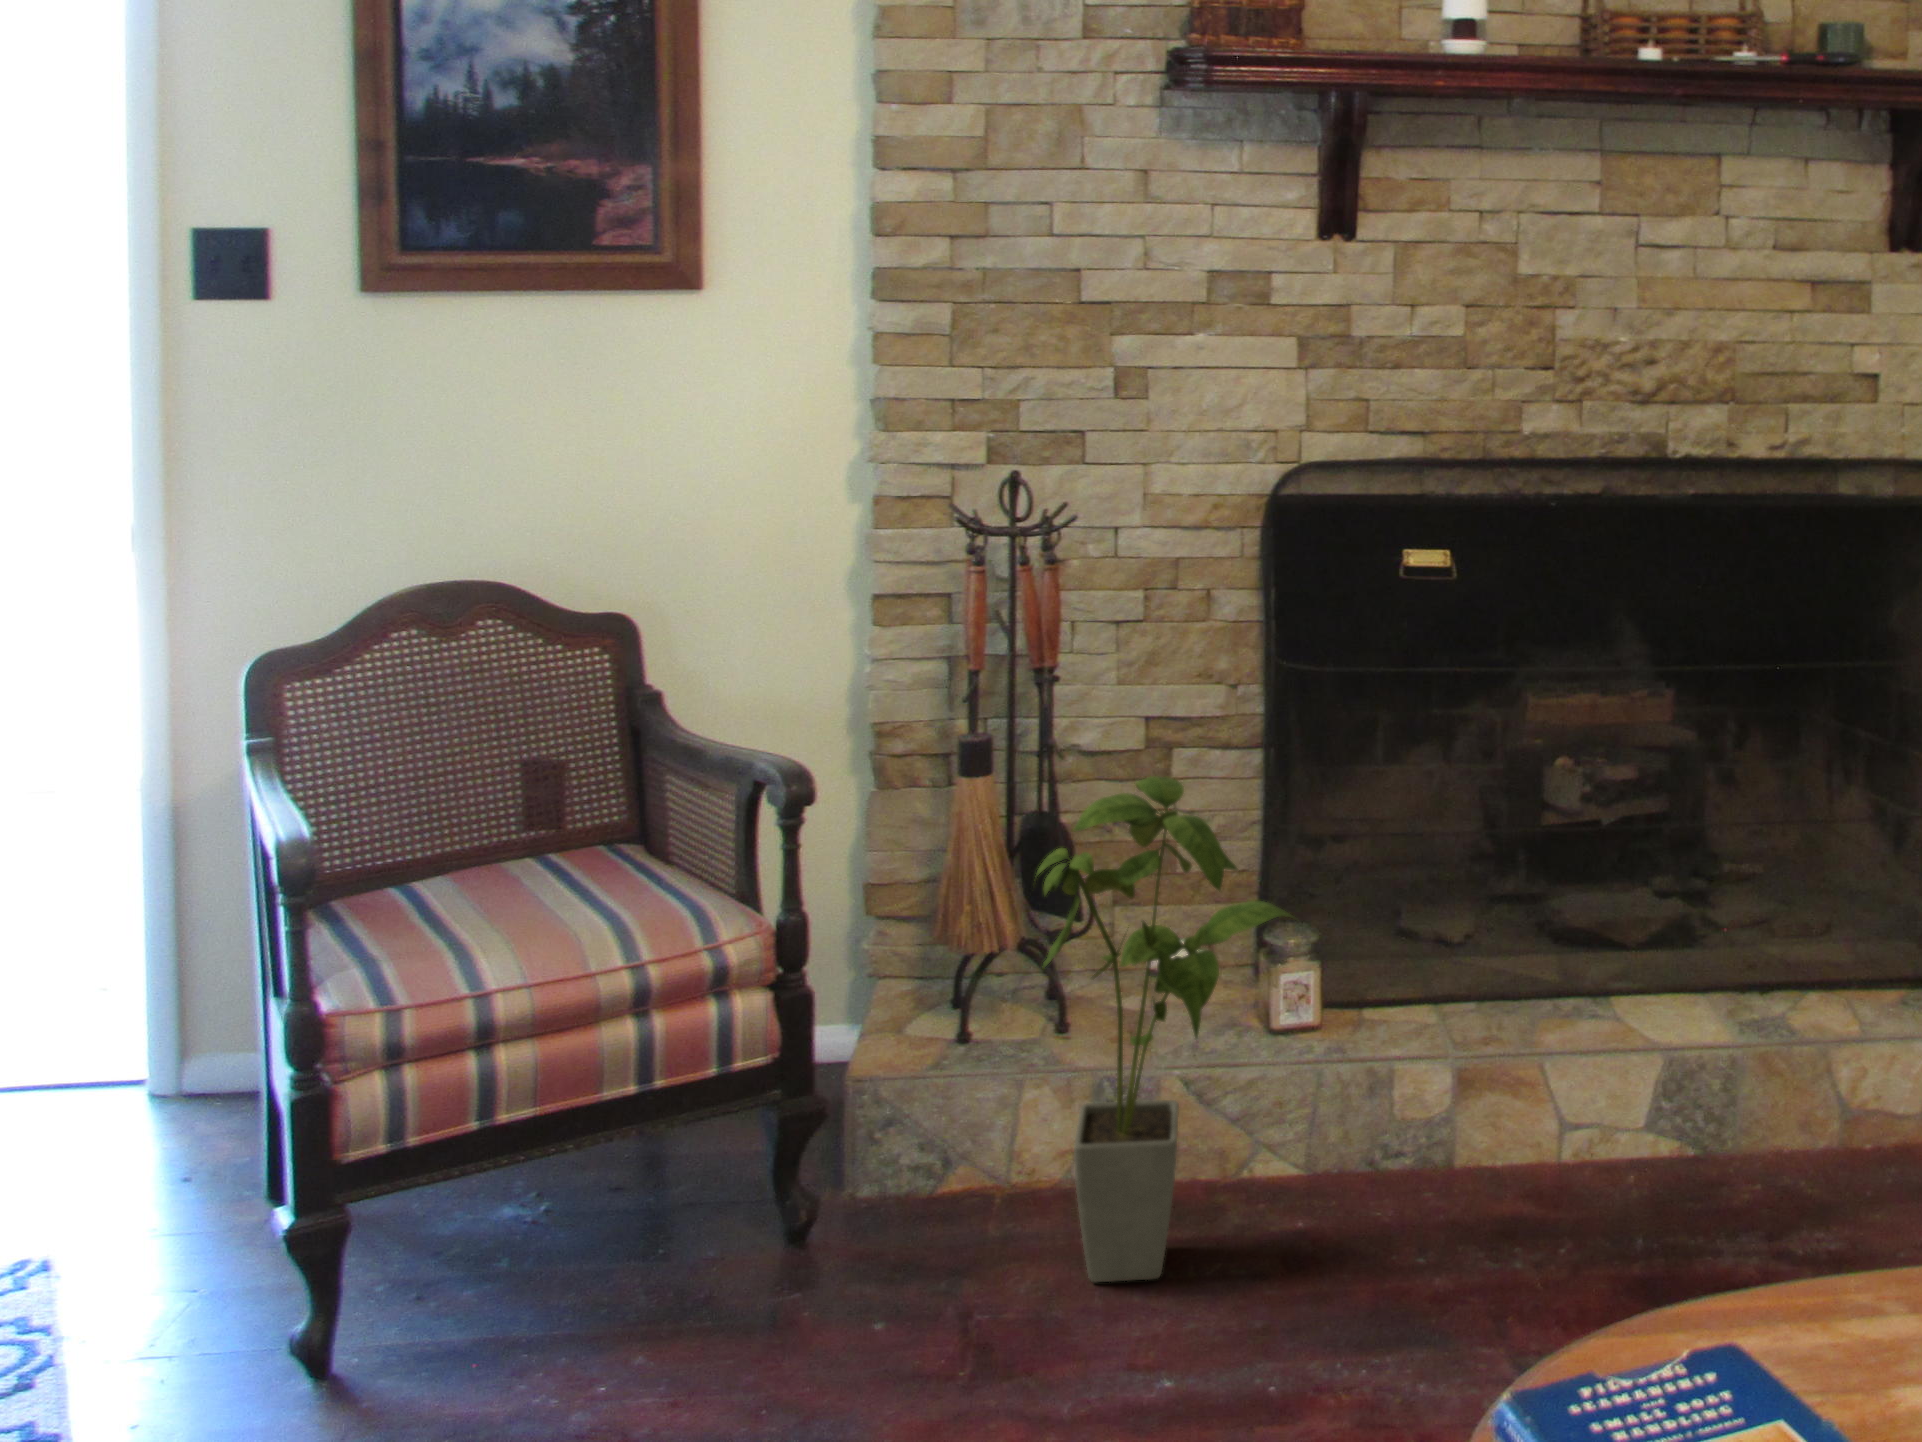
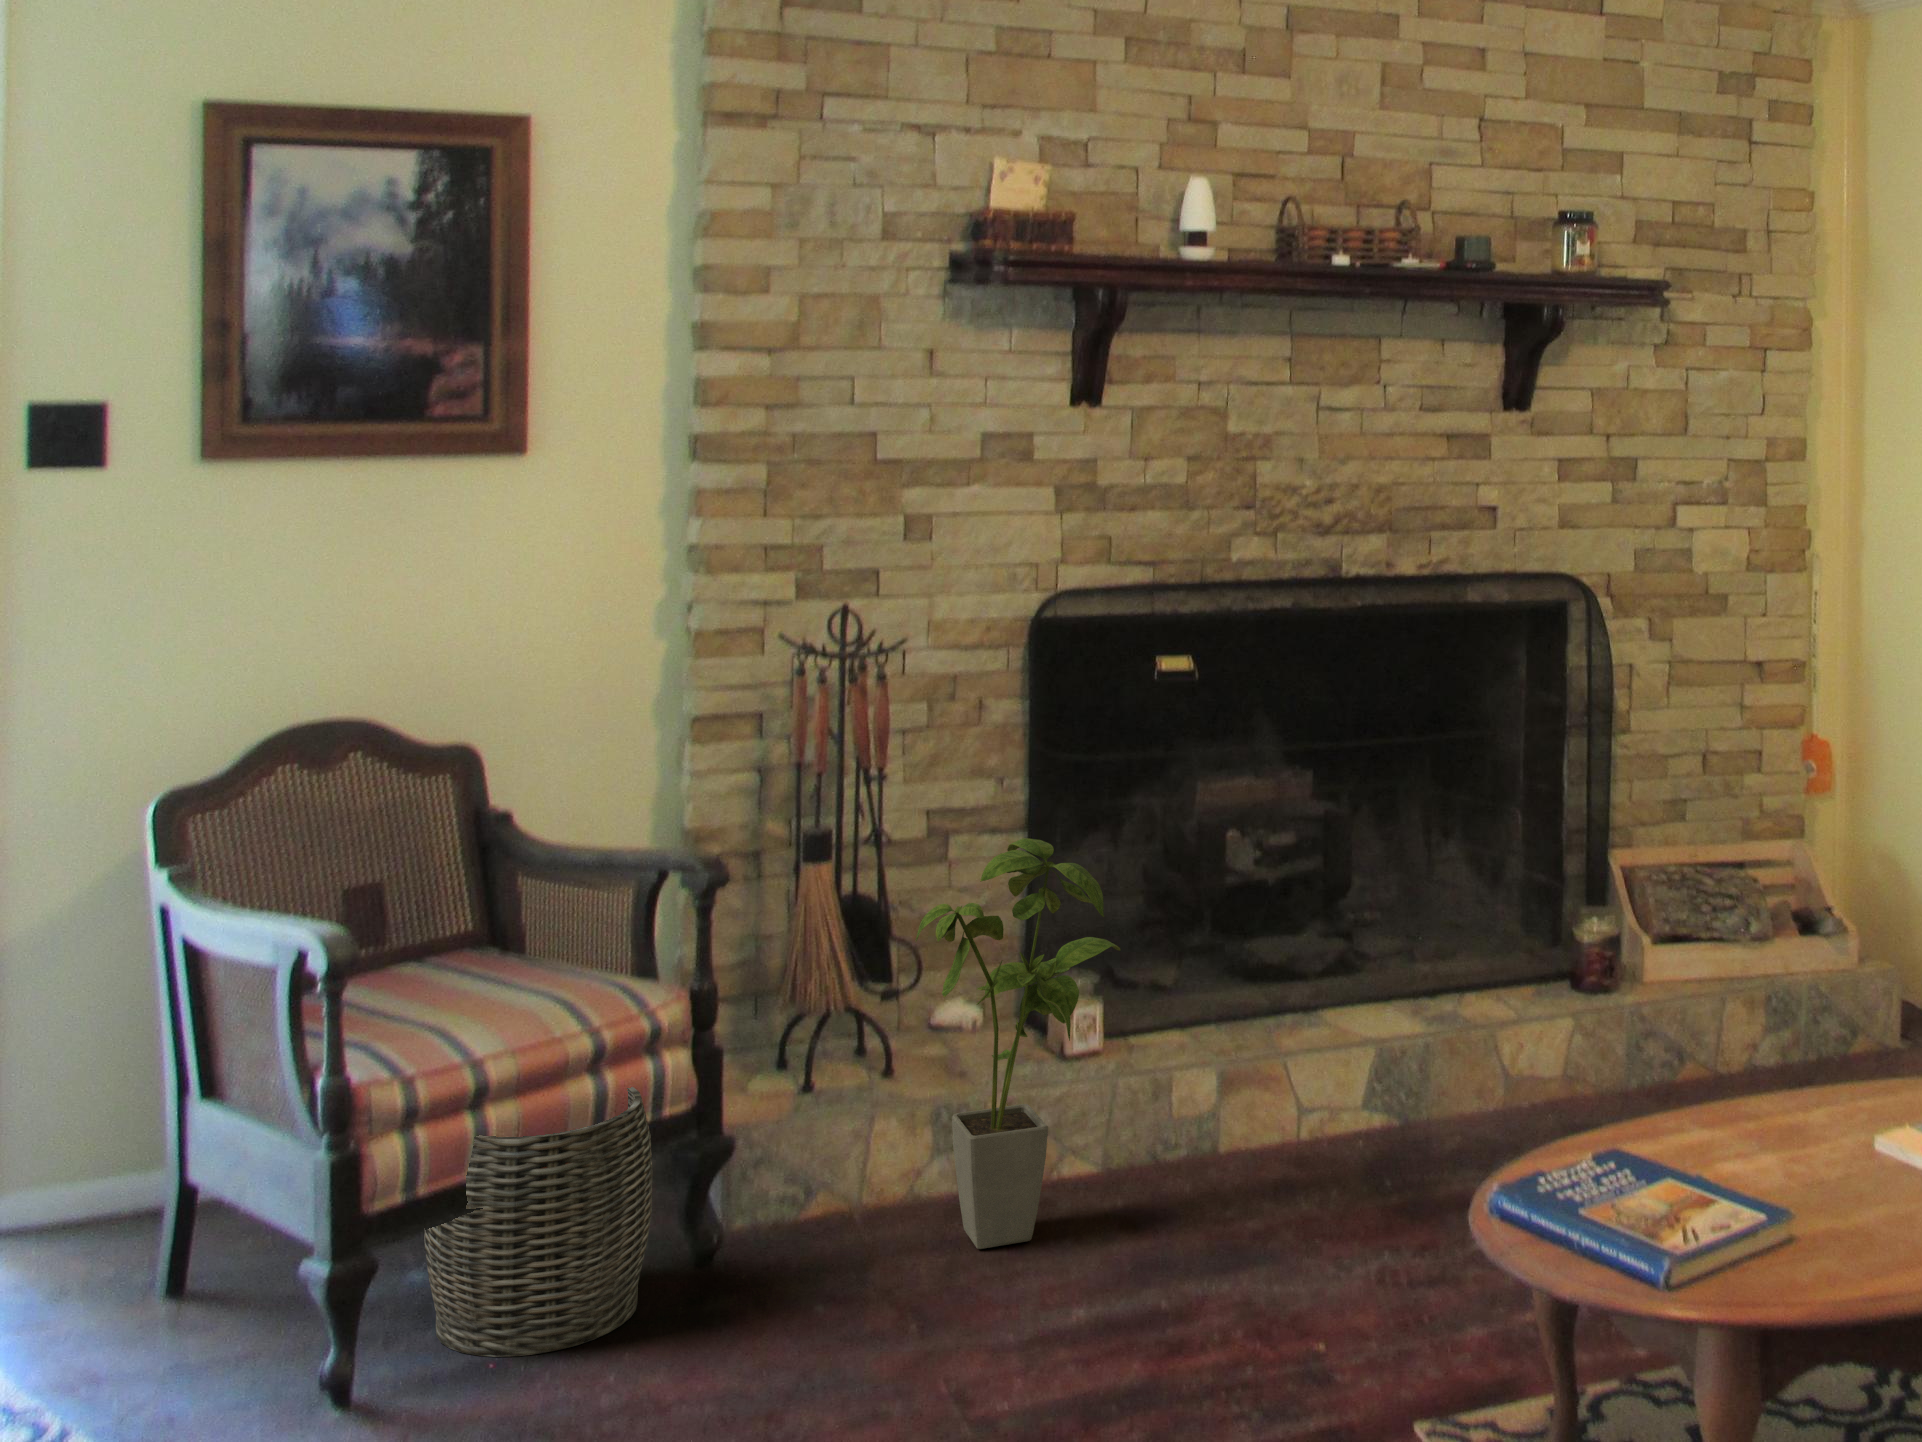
woven basket: none [420,1015,696,1364] -> present [424,1087,652,1357]

